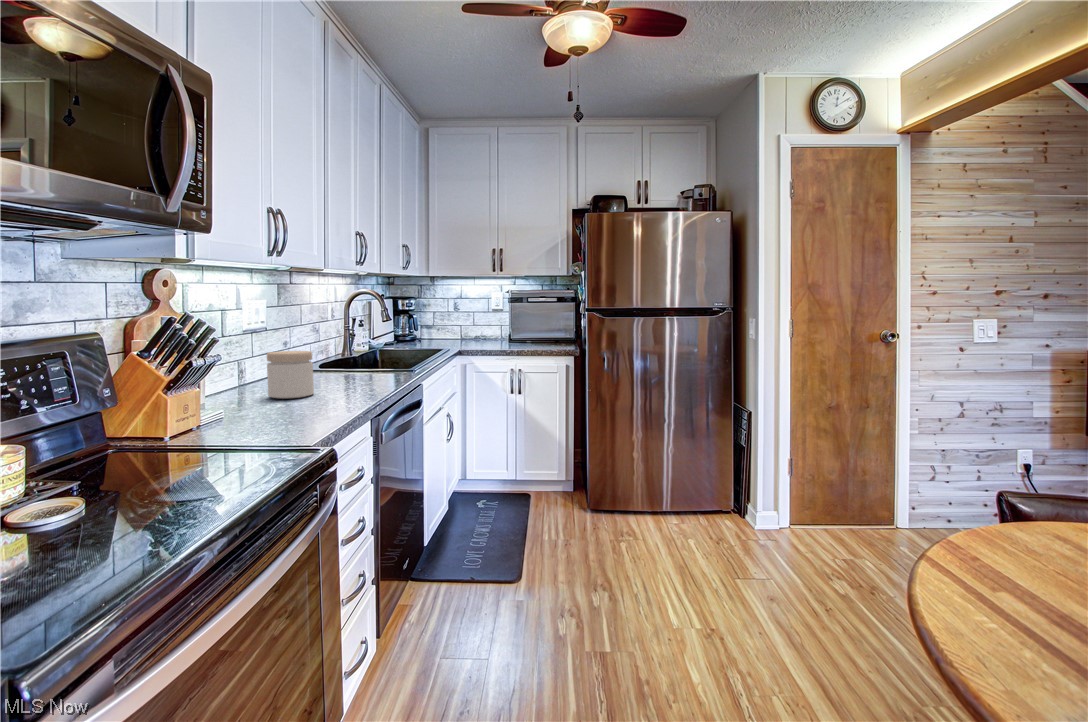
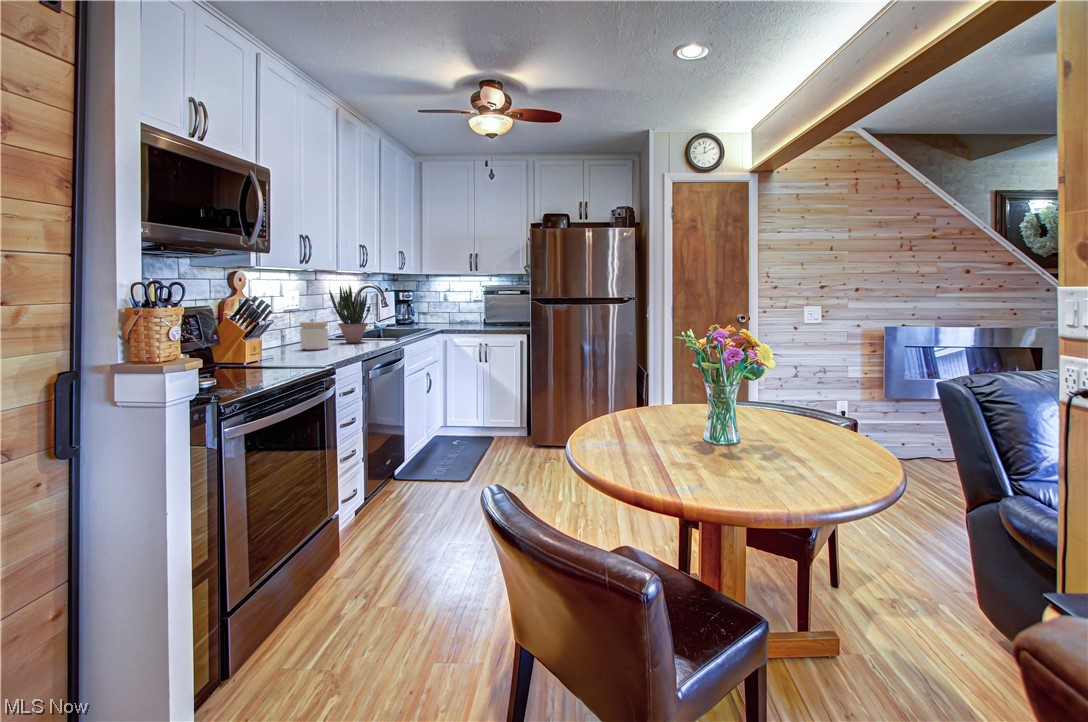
potted plant: none [312,292,378,382] -> present [329,286,371,343]

